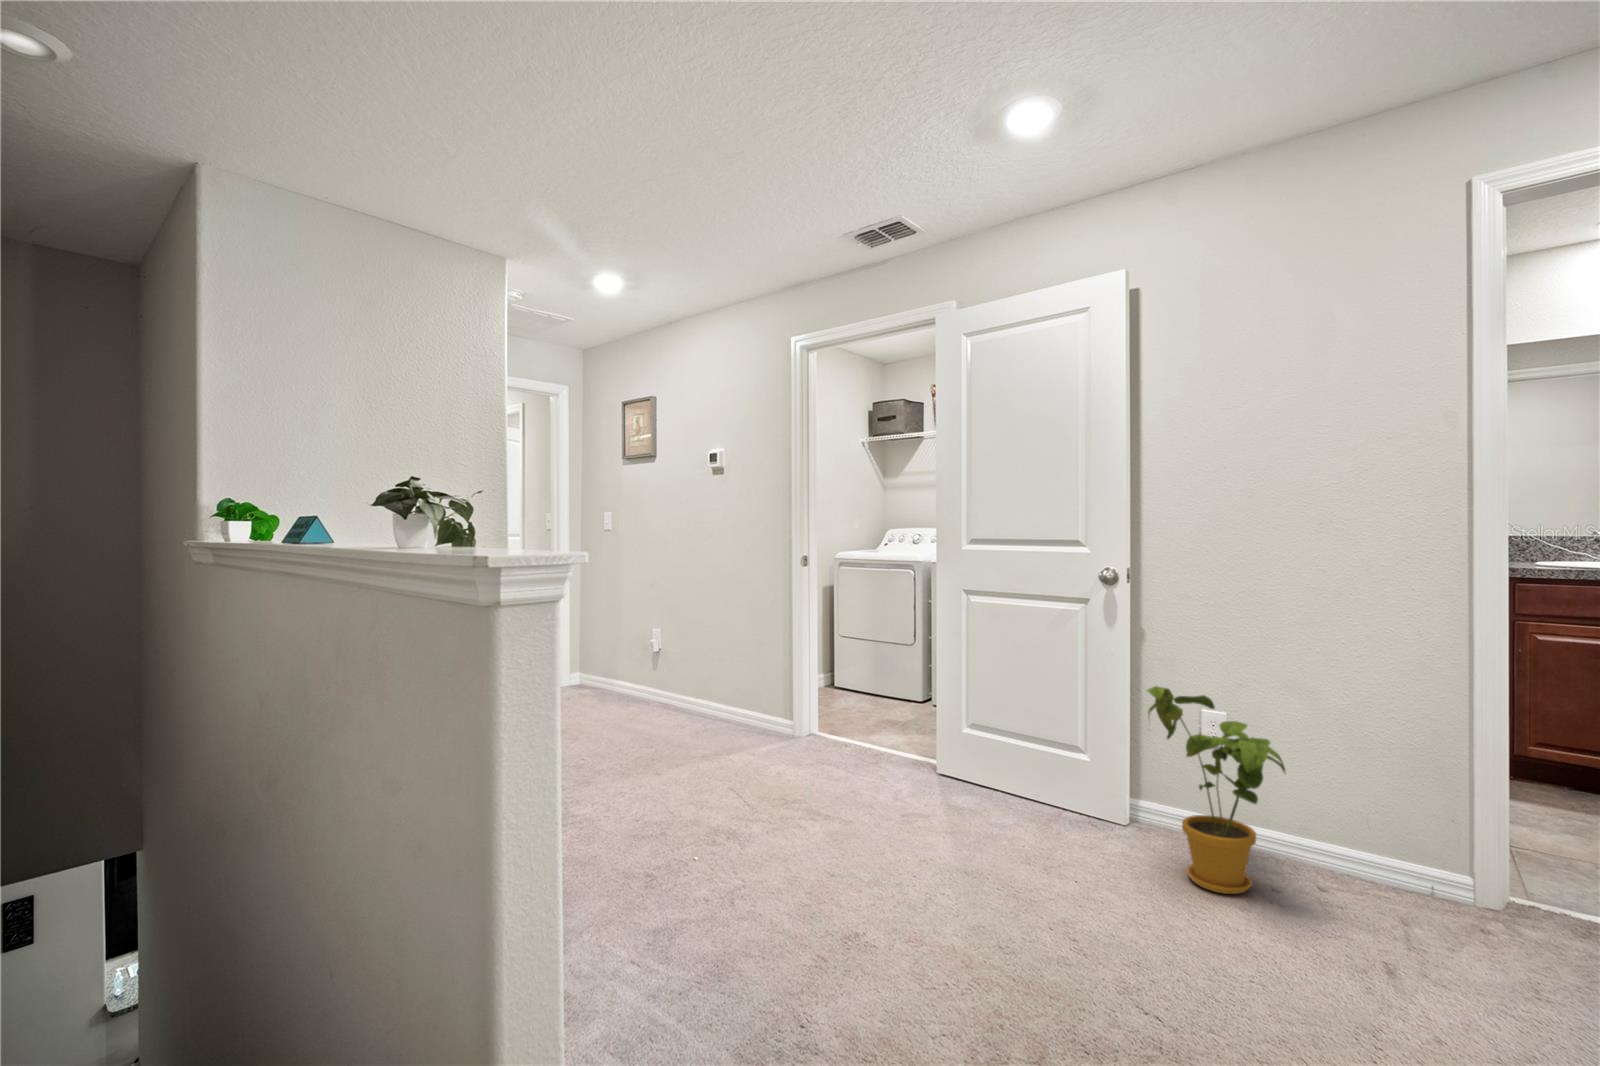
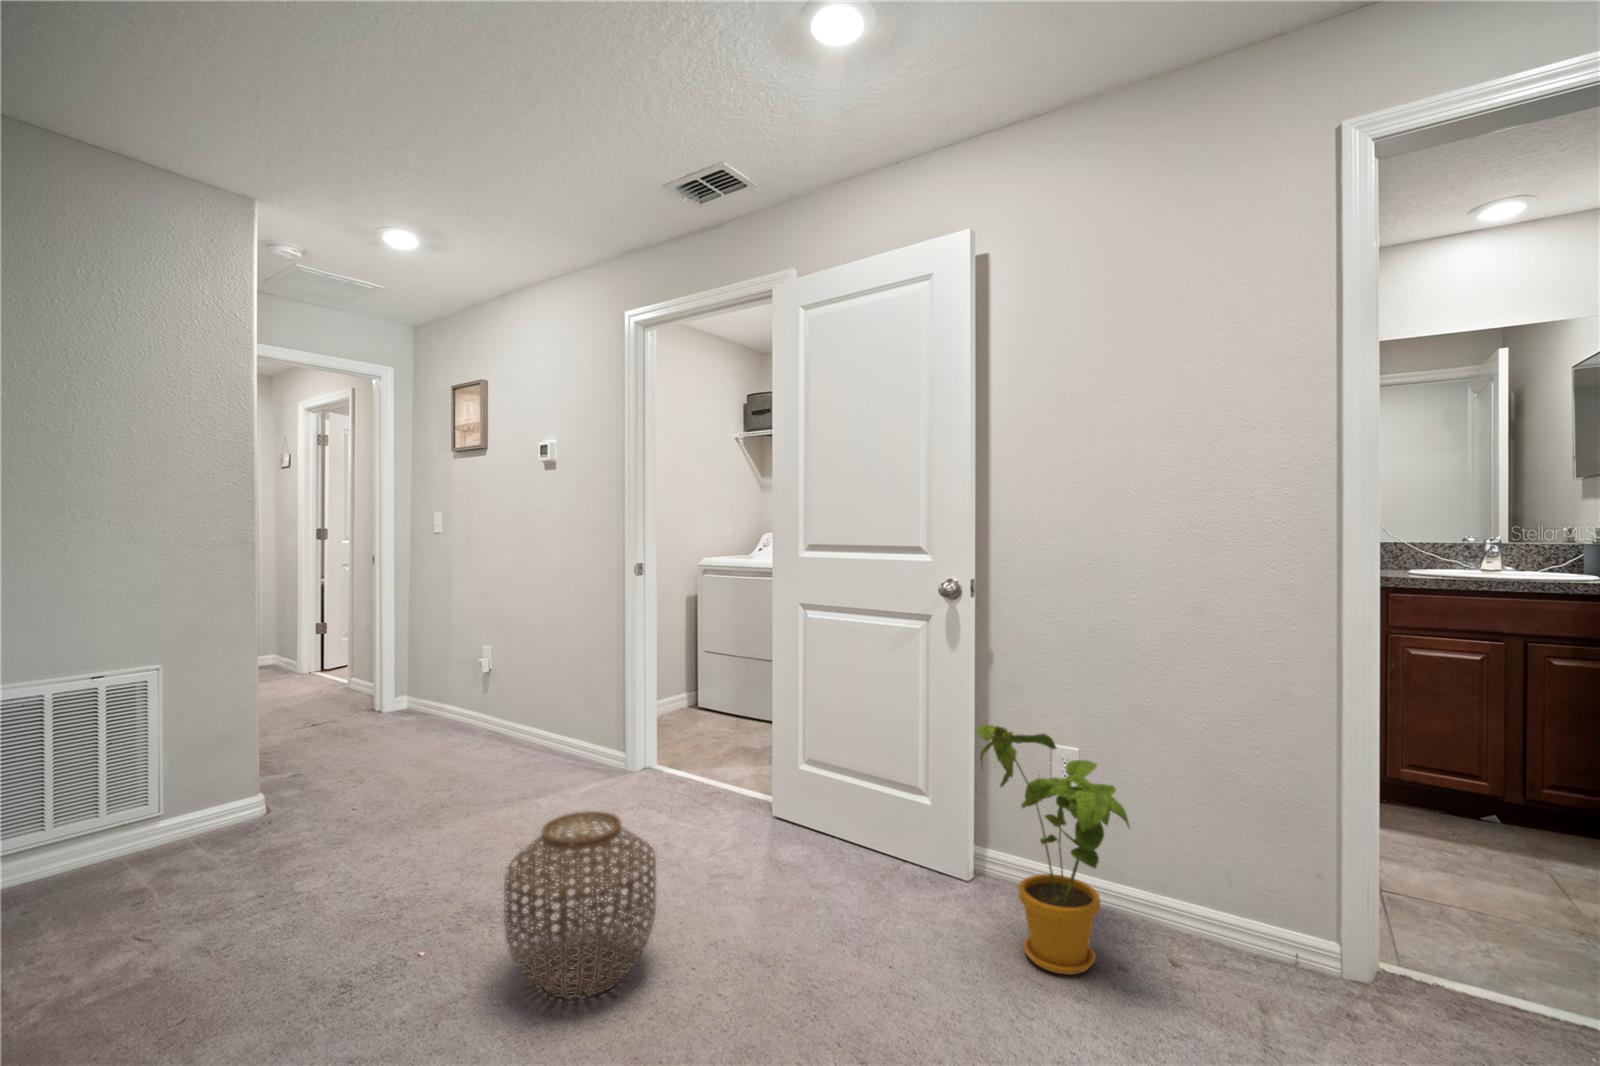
woven basket: none [768,751,883,892] -> present [504,811,656,998]

